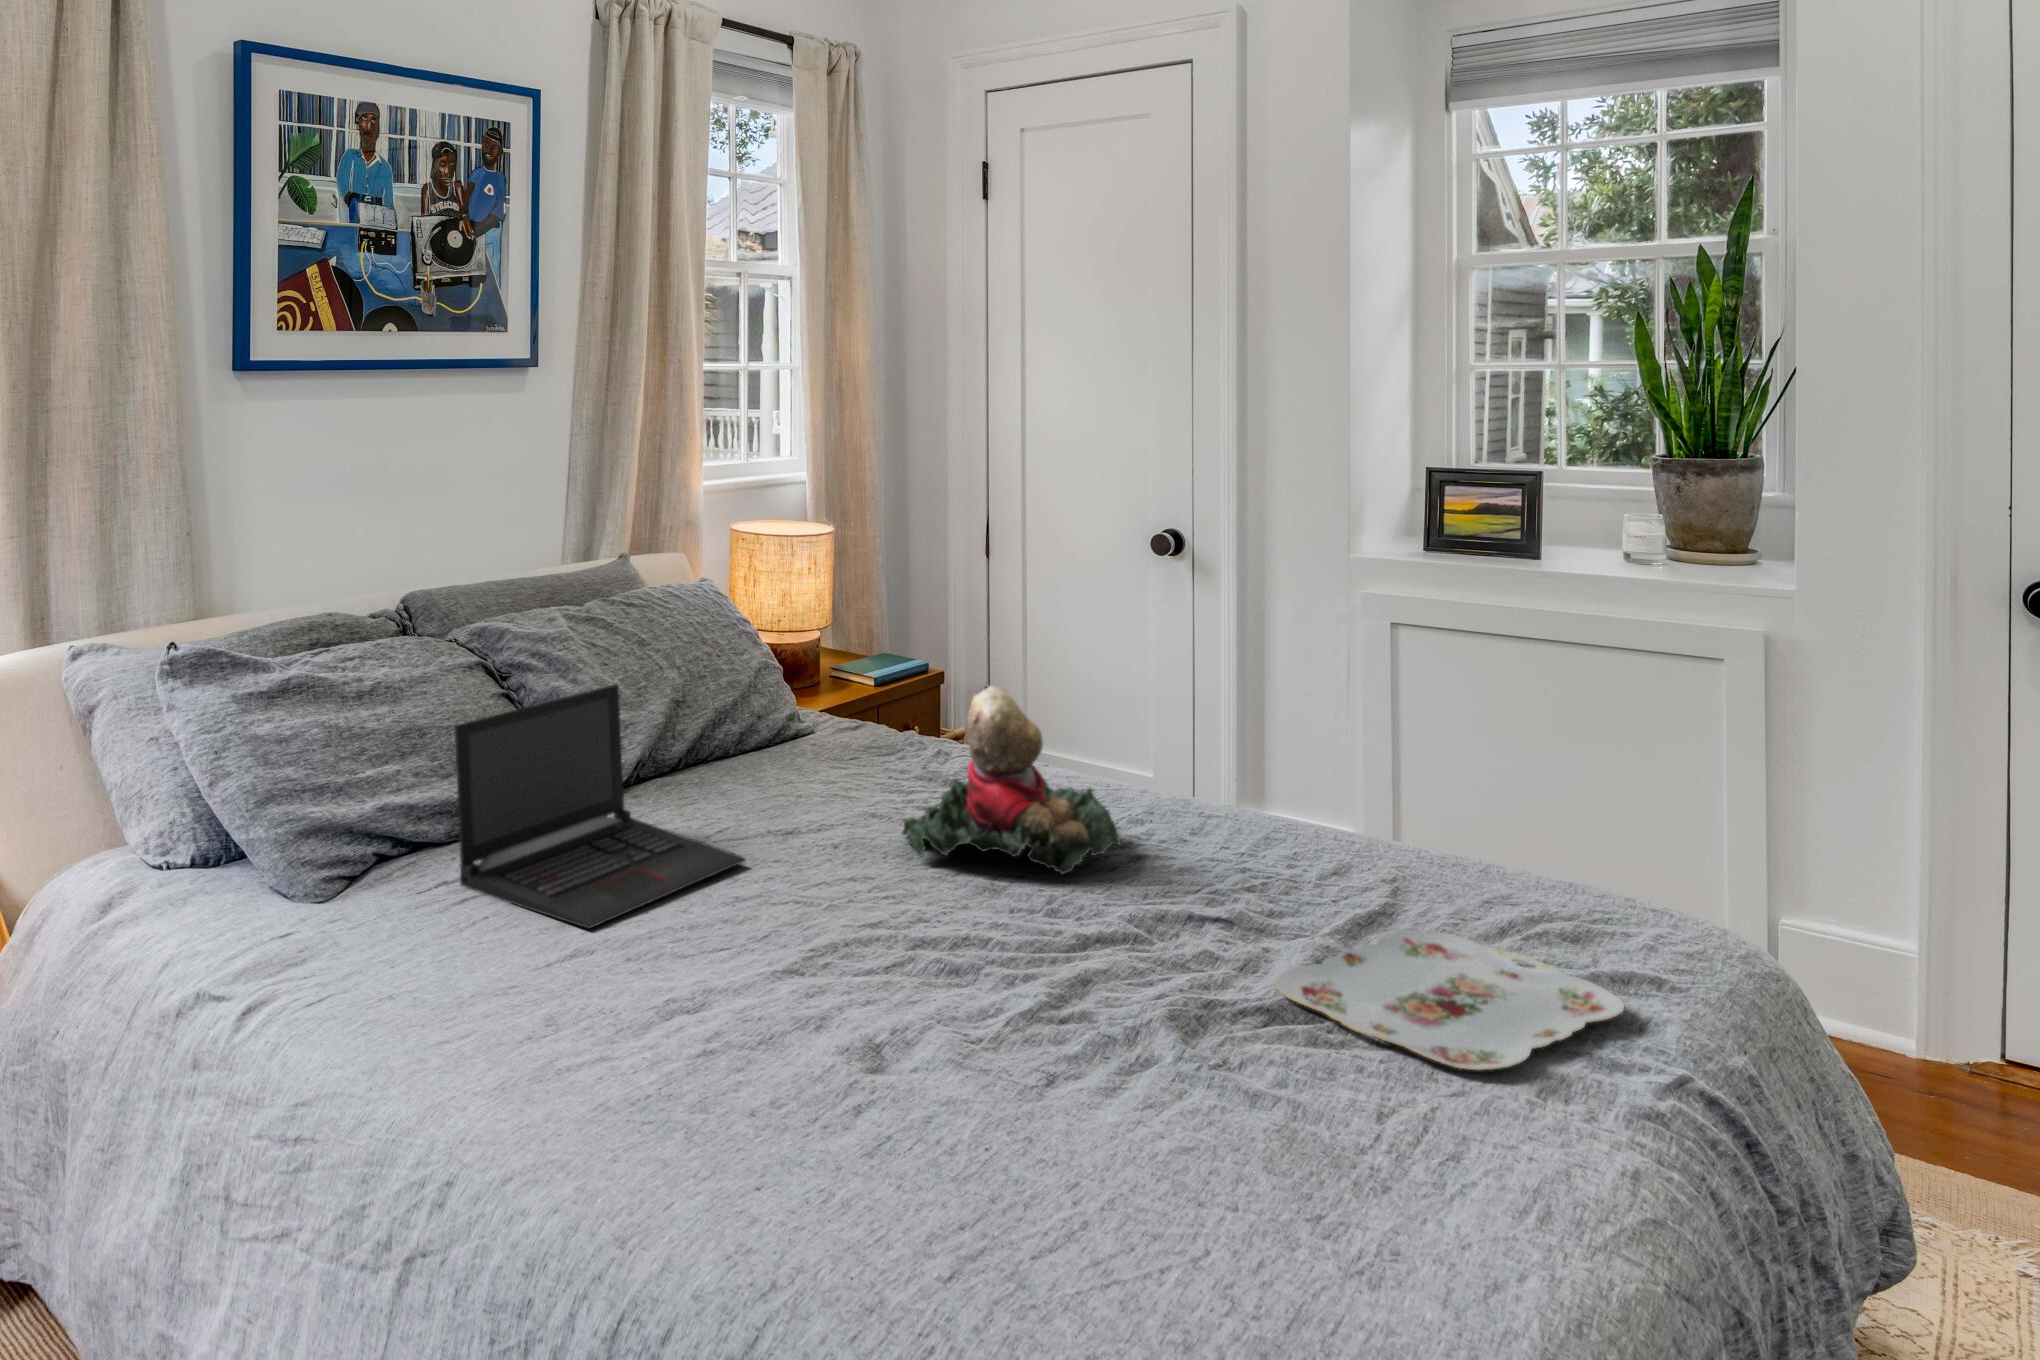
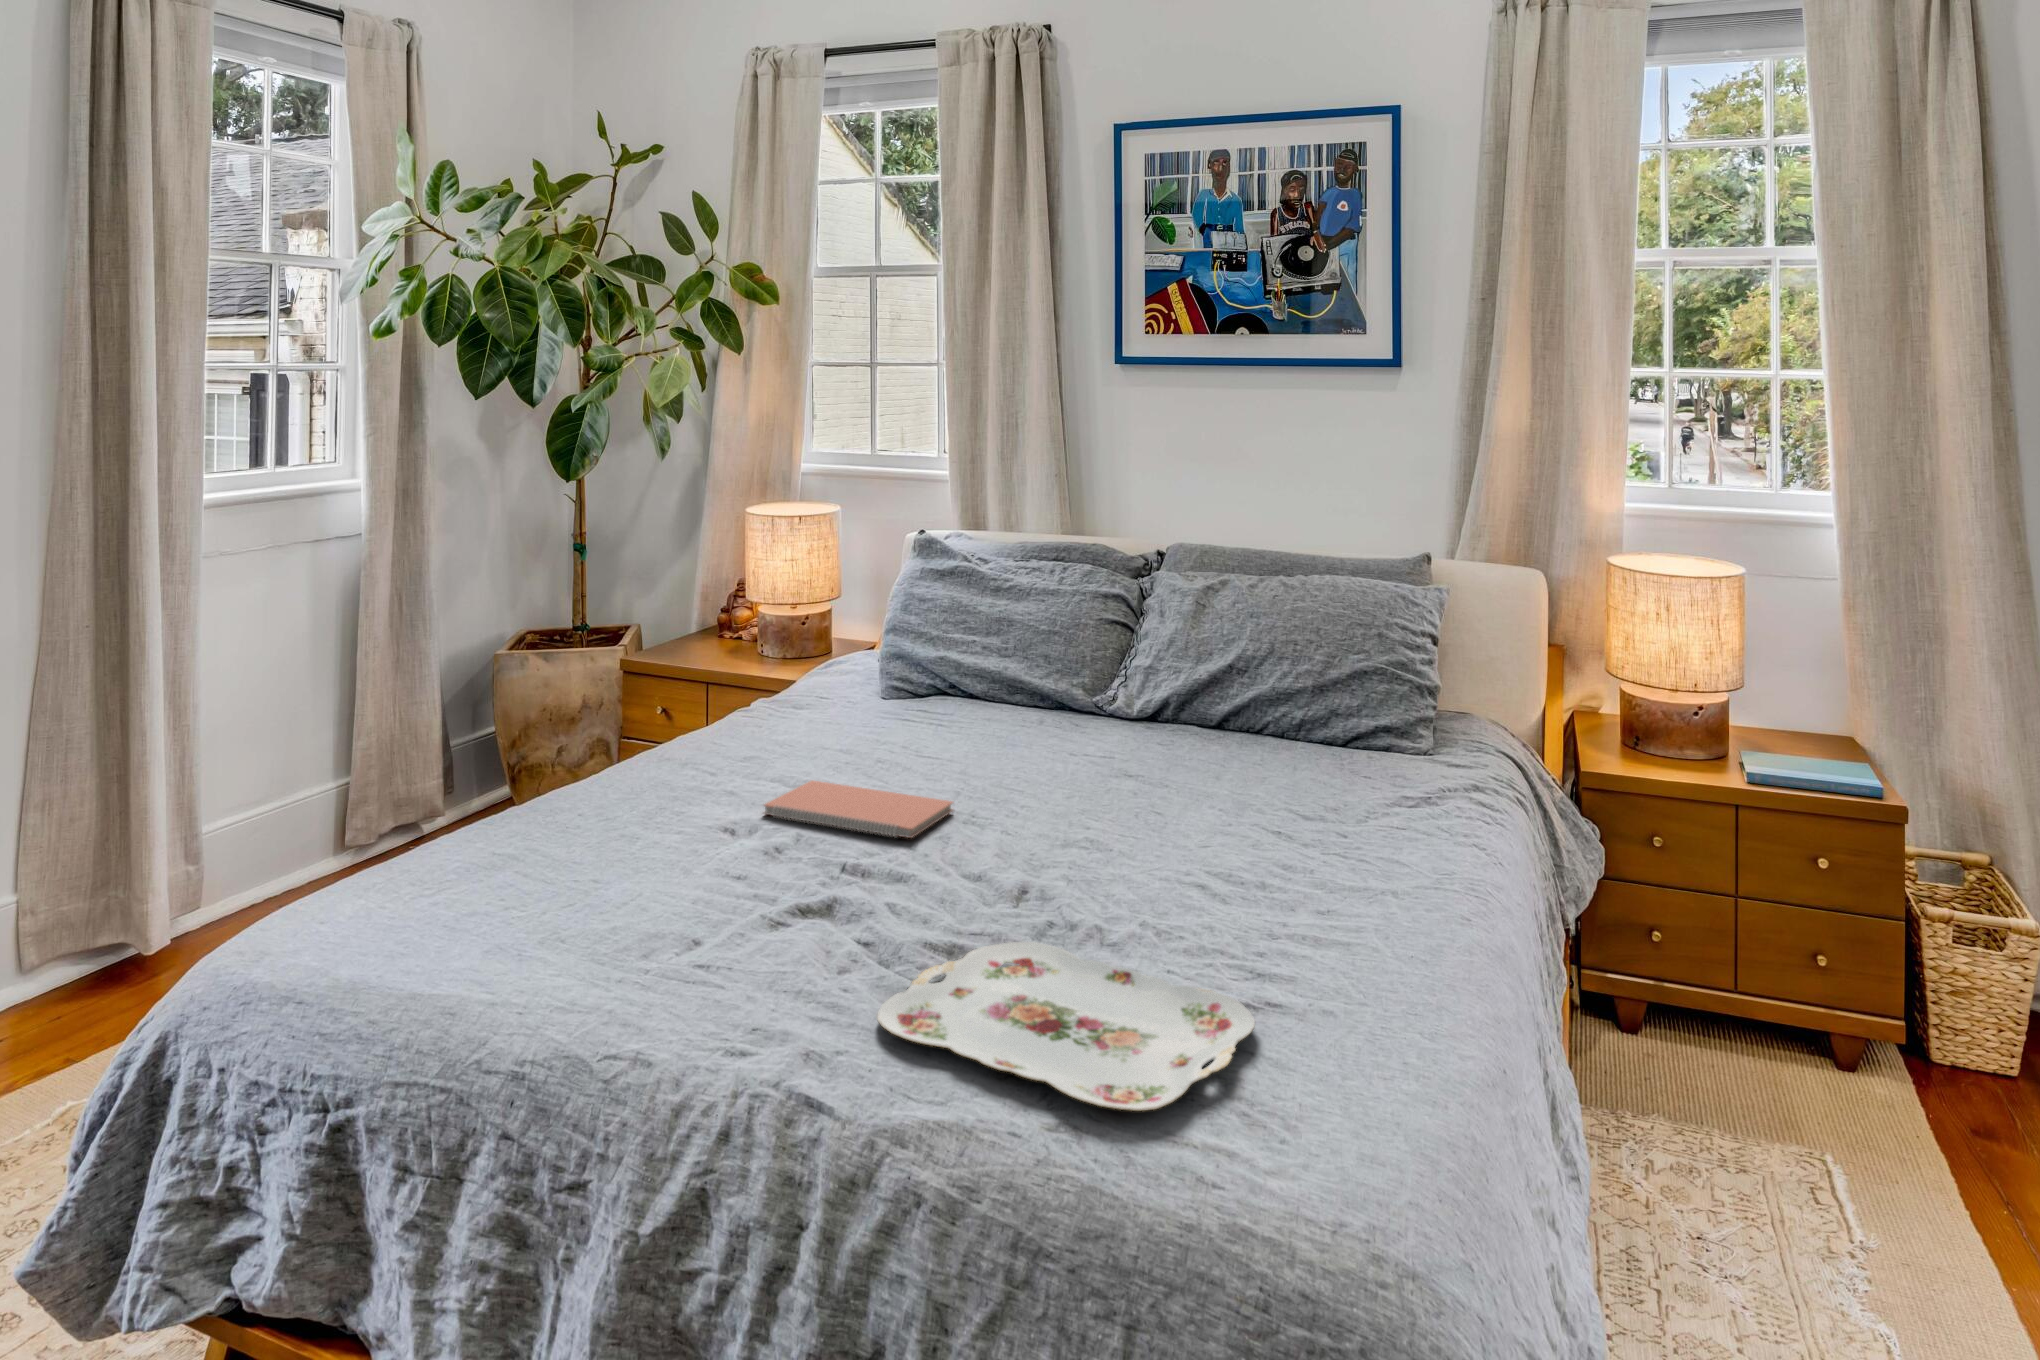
laptop: present [455,684,746,929] -> none [884,601,1095,763]
teddy bear: present [902,686,1120,874] -> none [1150,665,1378,858]
notebook: none [732,928,967,1040] -> present [764,780,953,838]

